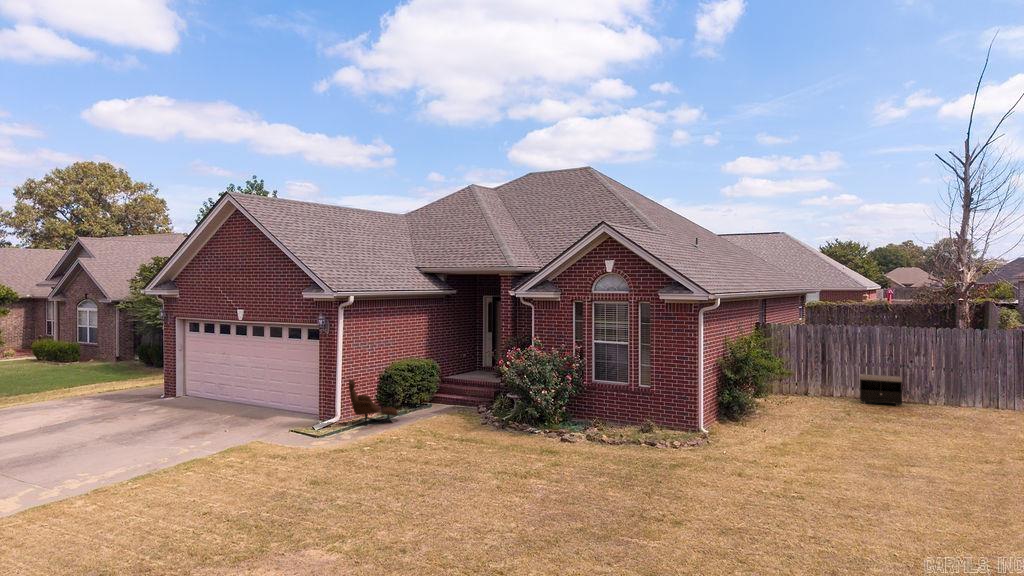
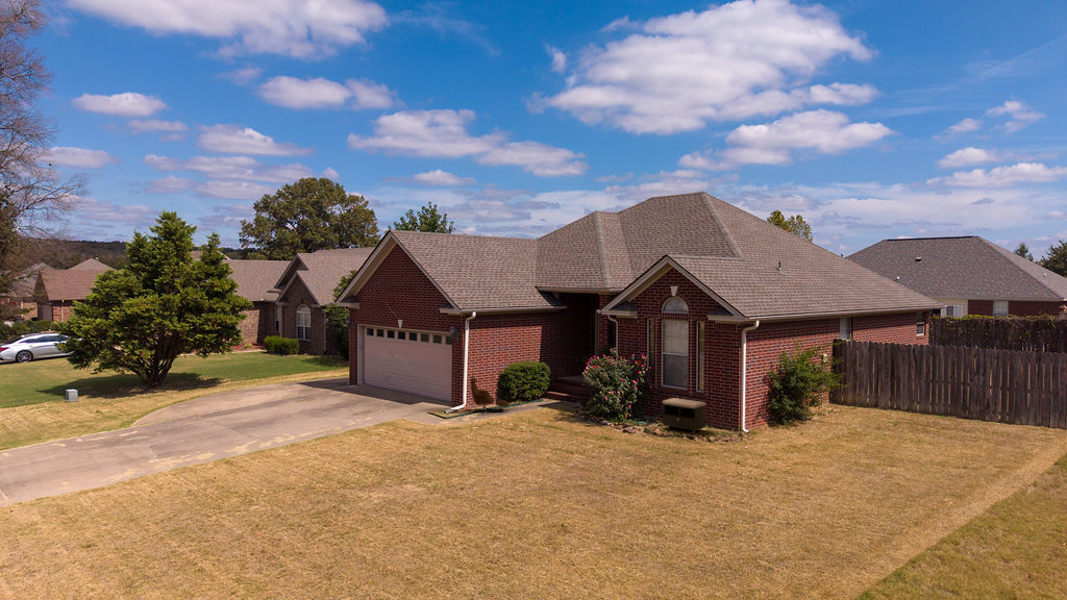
storage bench: present [860,374,902,406] -> present [663,398,706,433]

